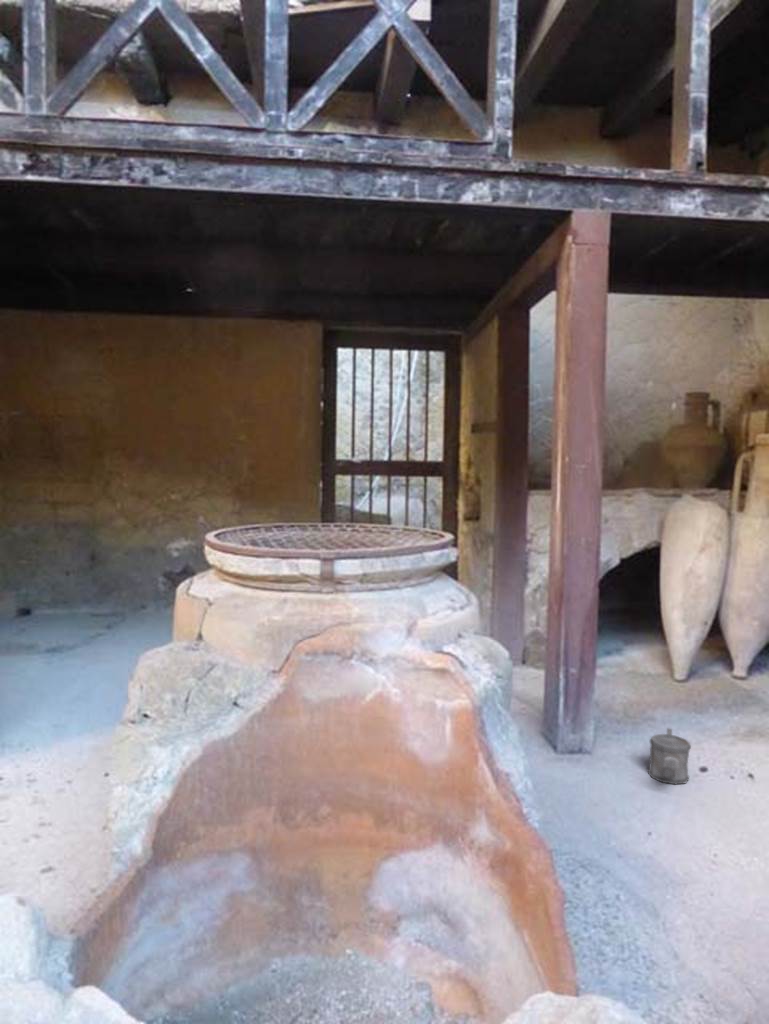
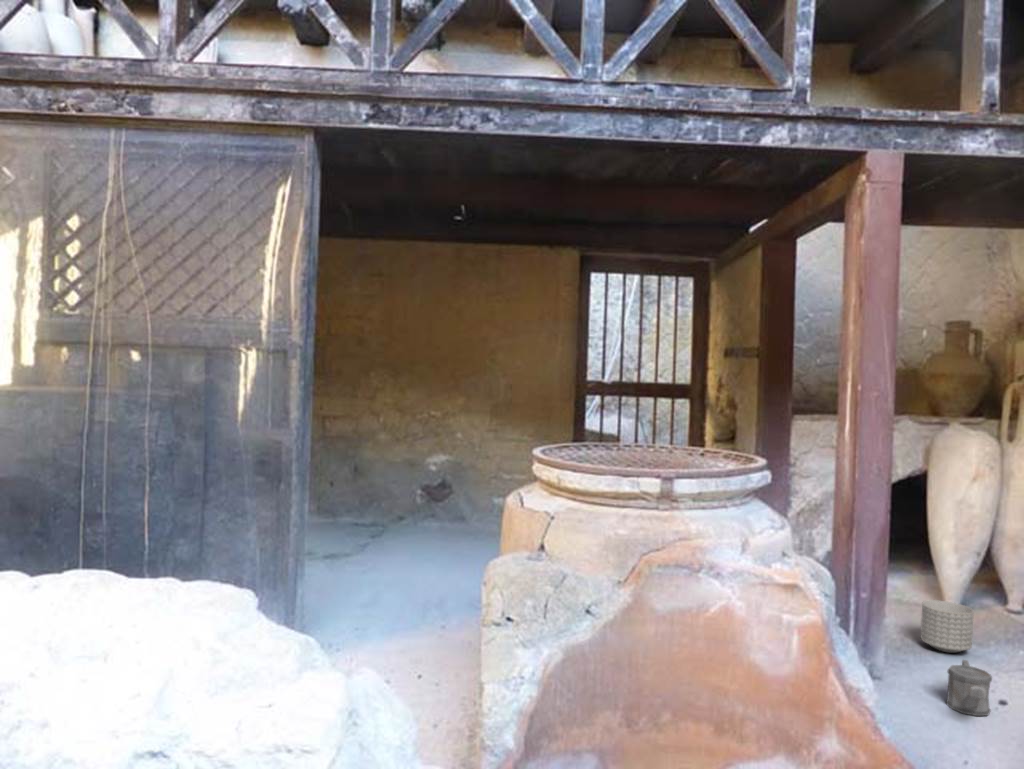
planter: none [640,668,689,719] -> present [921,600,974,653]

